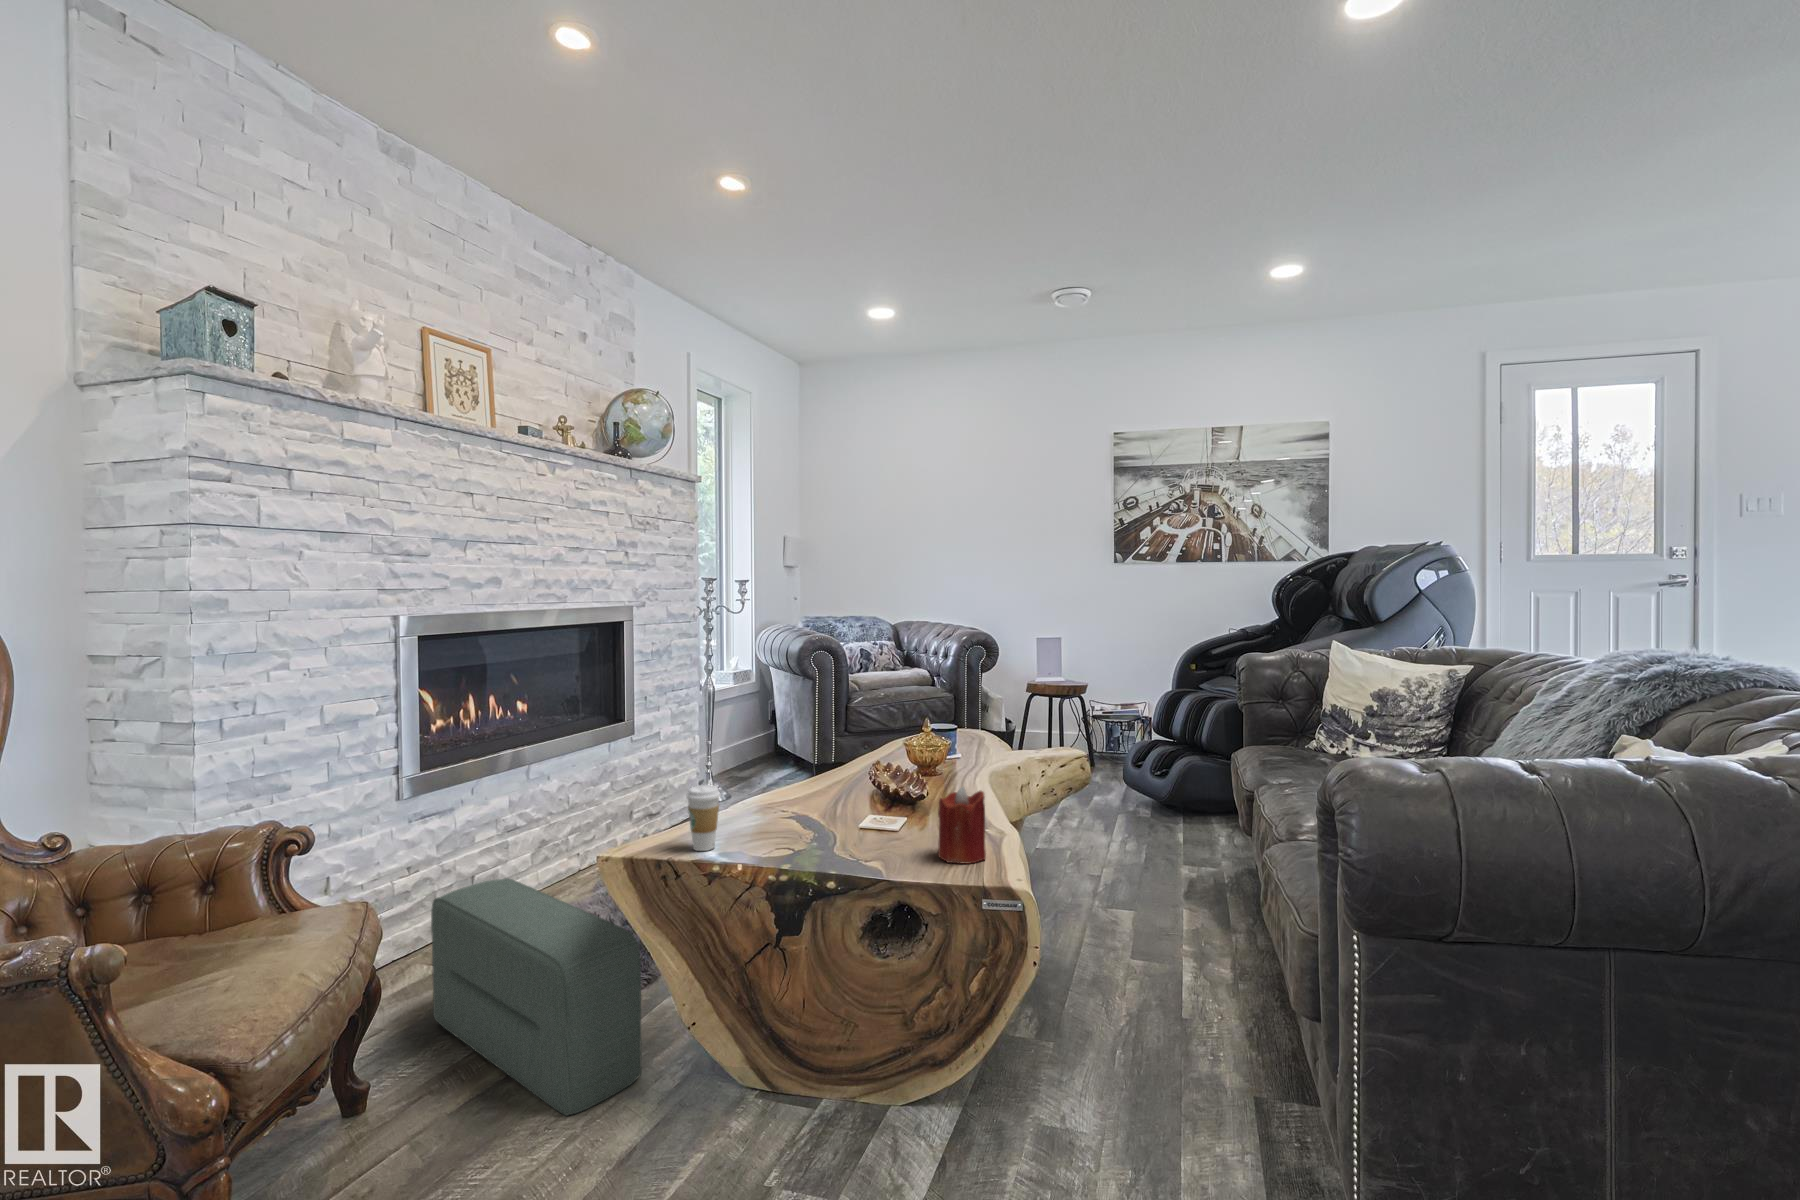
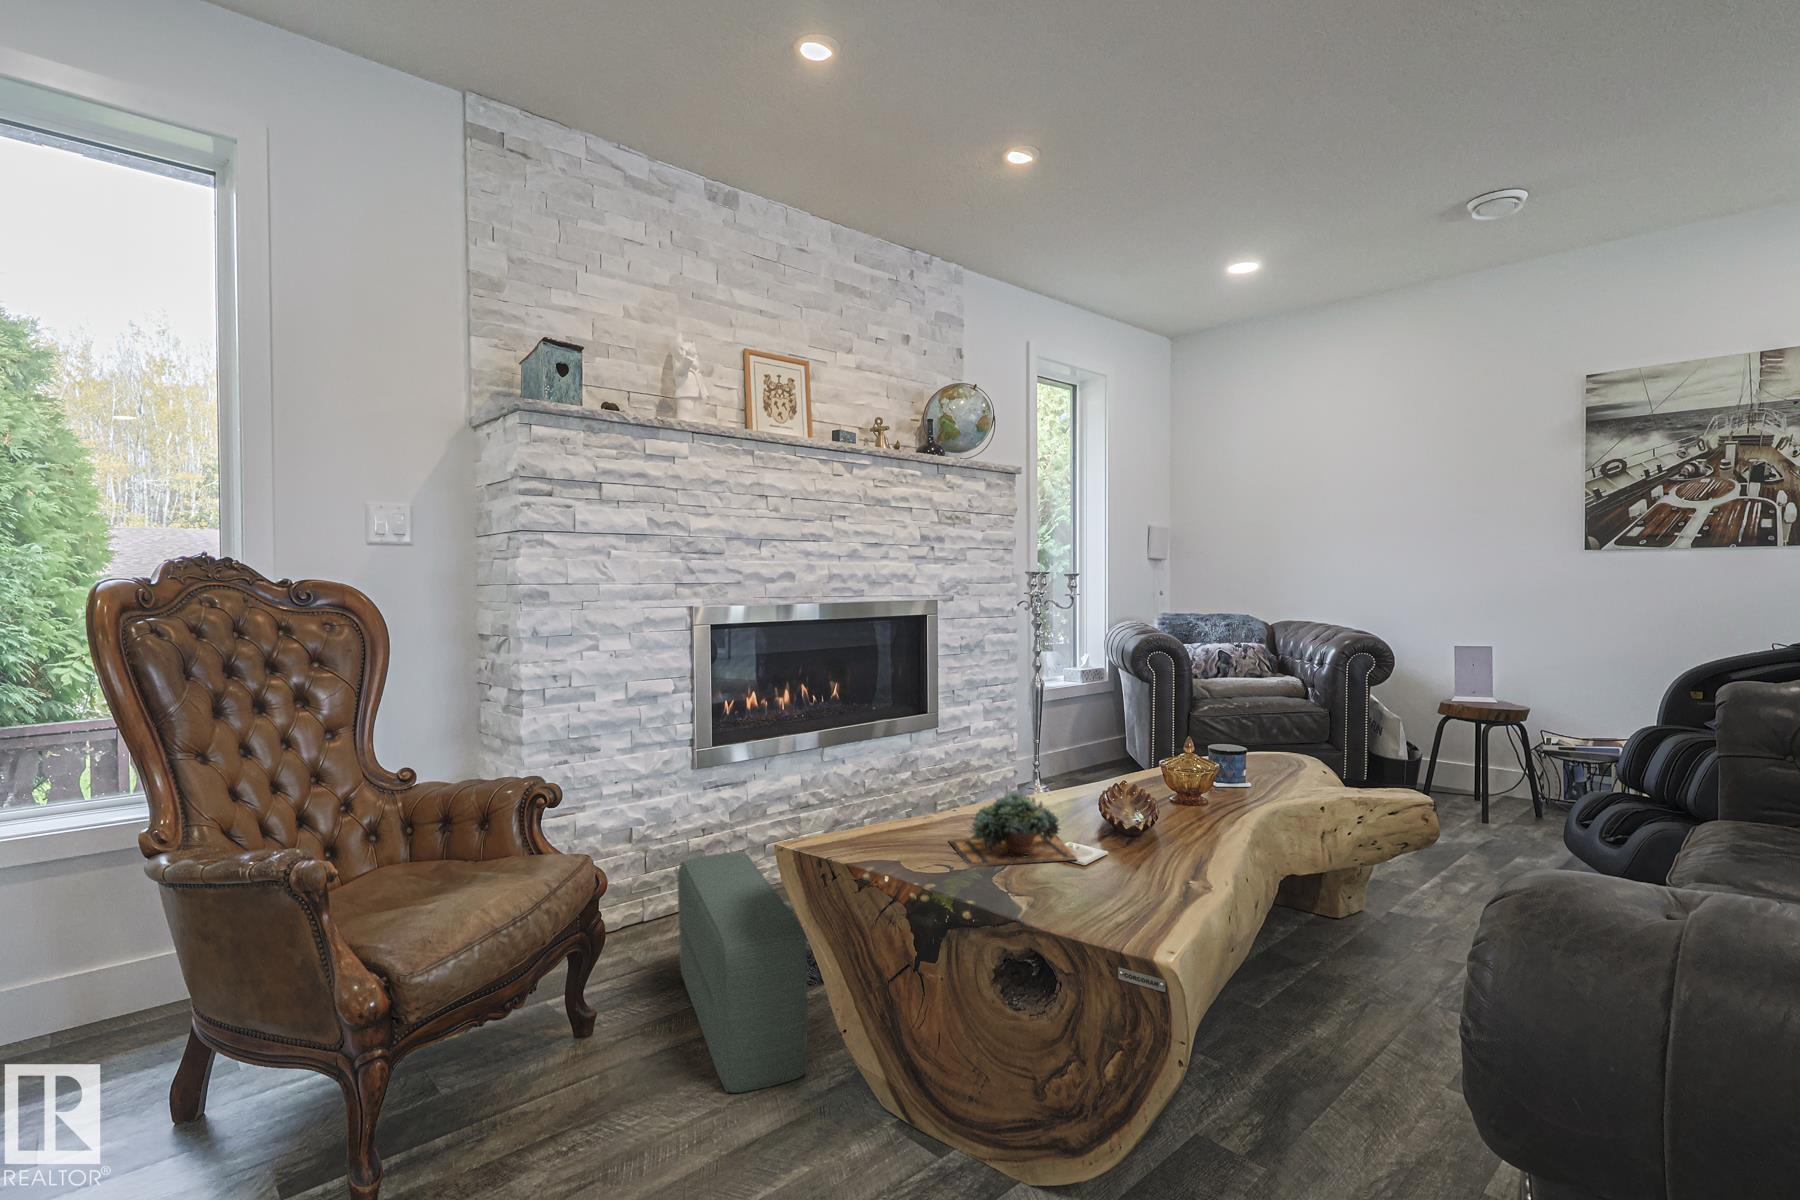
succulent plant: none [770,776,890,846] -> present [948,793,1077,867]
coffee cup: present [686,785,720,851] -> none [846,785,881,855]
candle: present [938,787,986,864] -> none [1098,822,1160,921]

